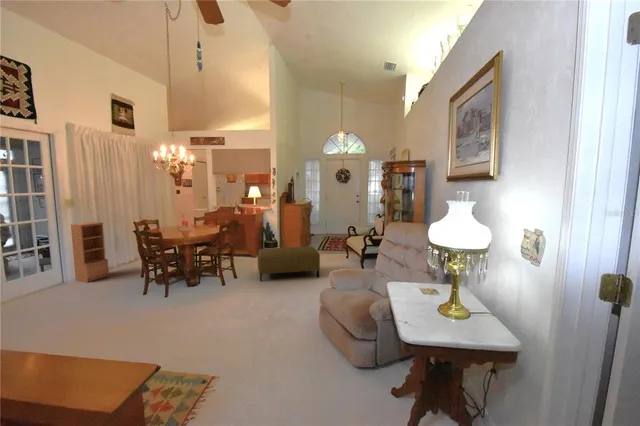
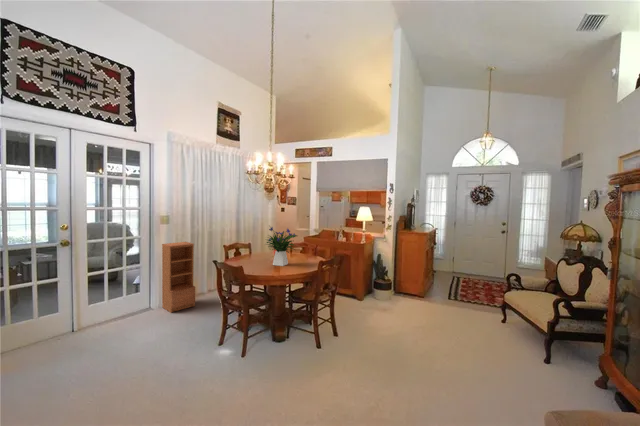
flower arrangement: none [171,201,202,231] -> present [267,227,297,266]
ottoman: present [258,247,320,281] -> none [369,297,470,358]

